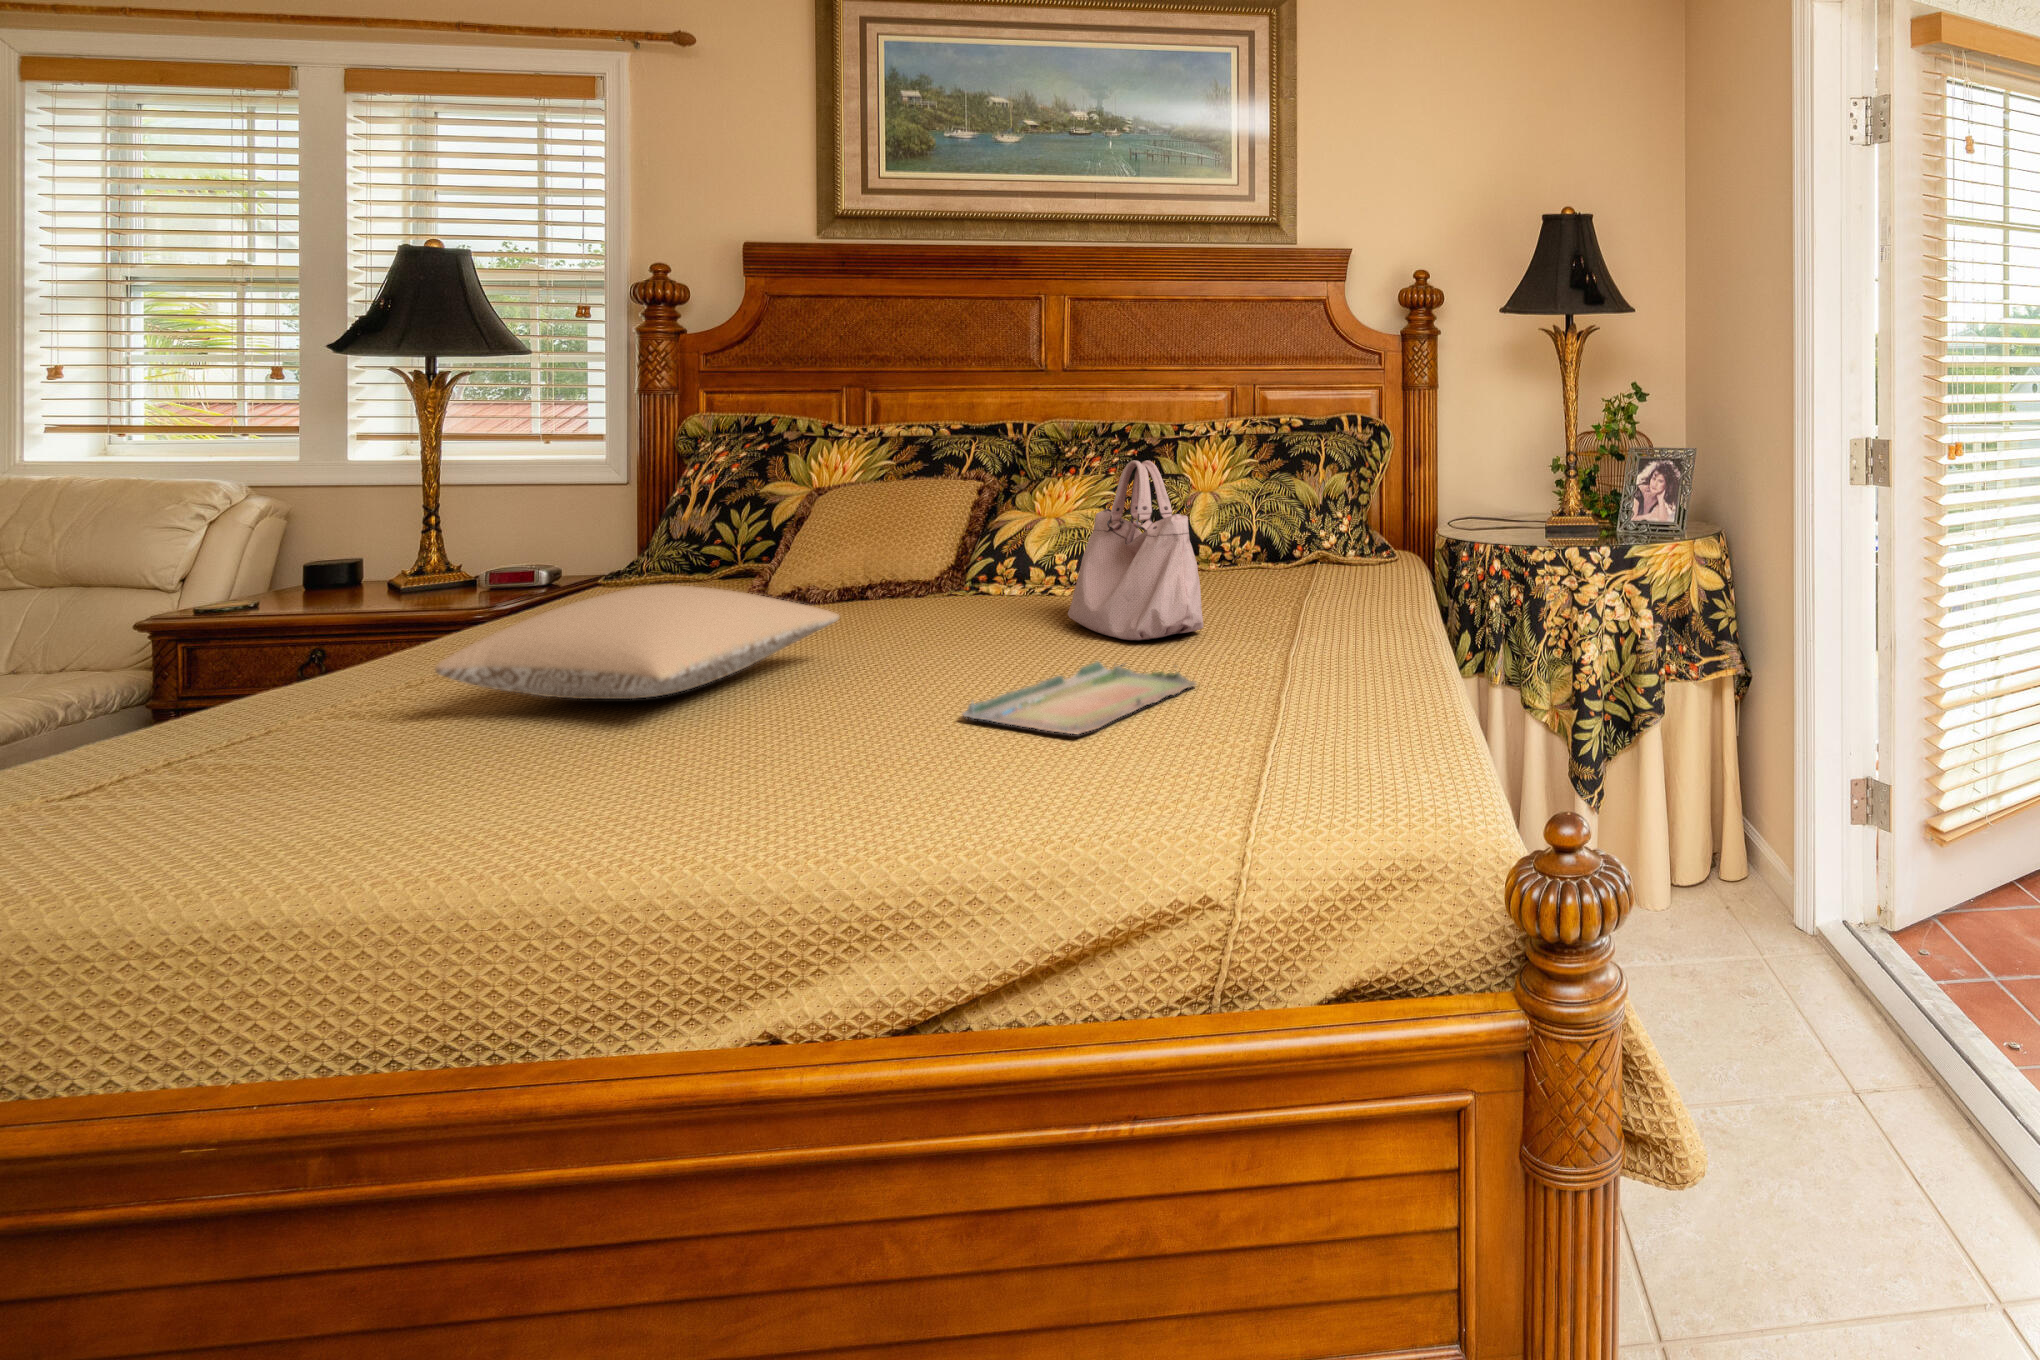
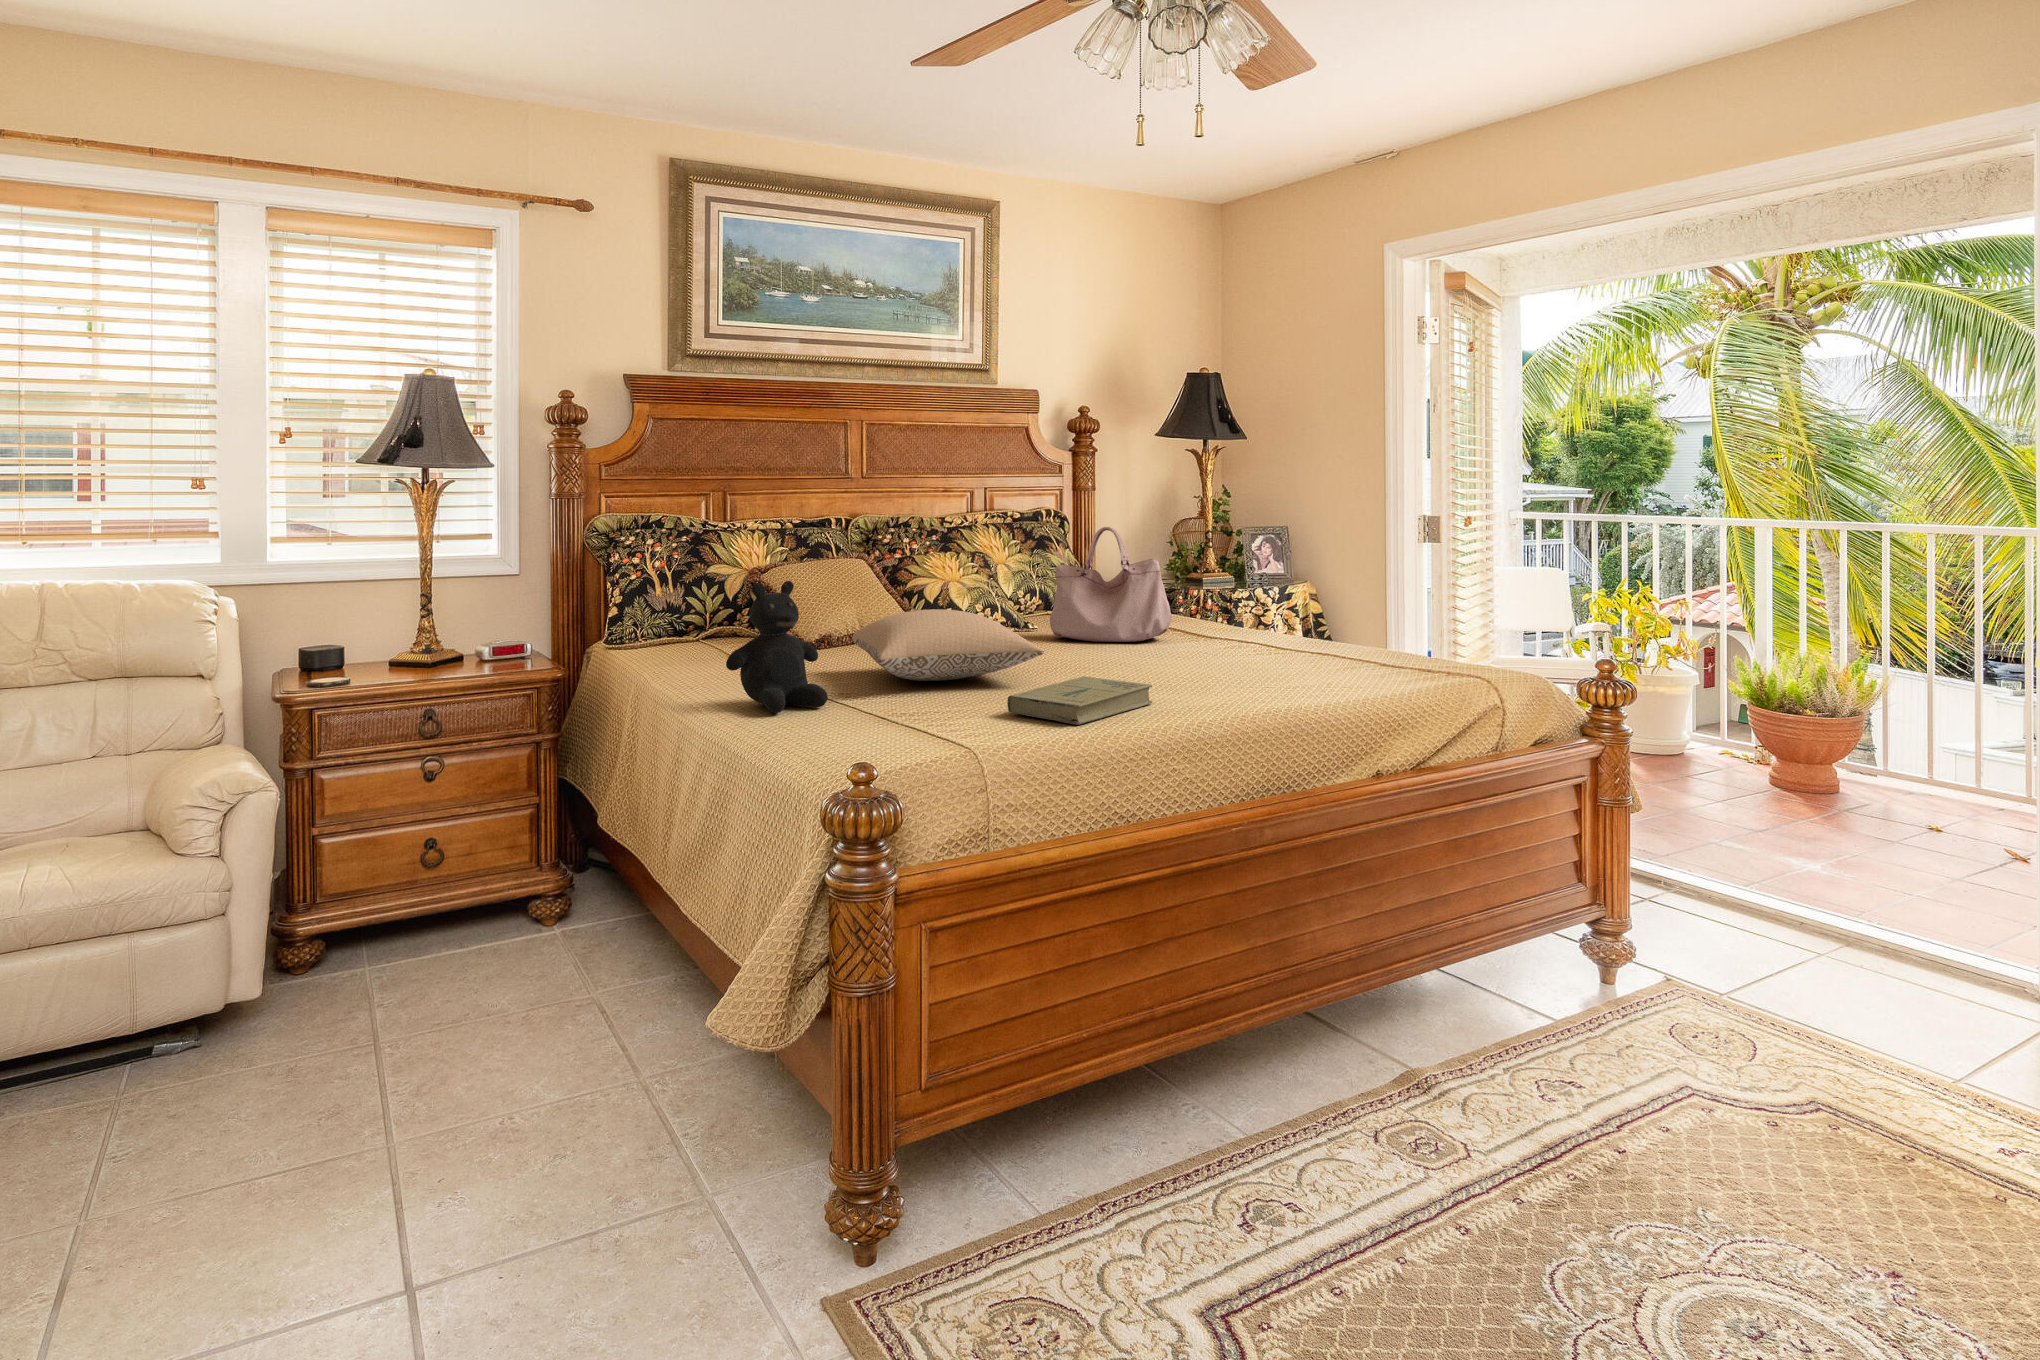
teddy bear: none [200,545,398,741] -> present [726,581,828,713]
tray: present [963,662,1196,734] -> none [1172,638,1281,668]
book: none [302,735,623,851] -> present [1007,676,1152,725]

